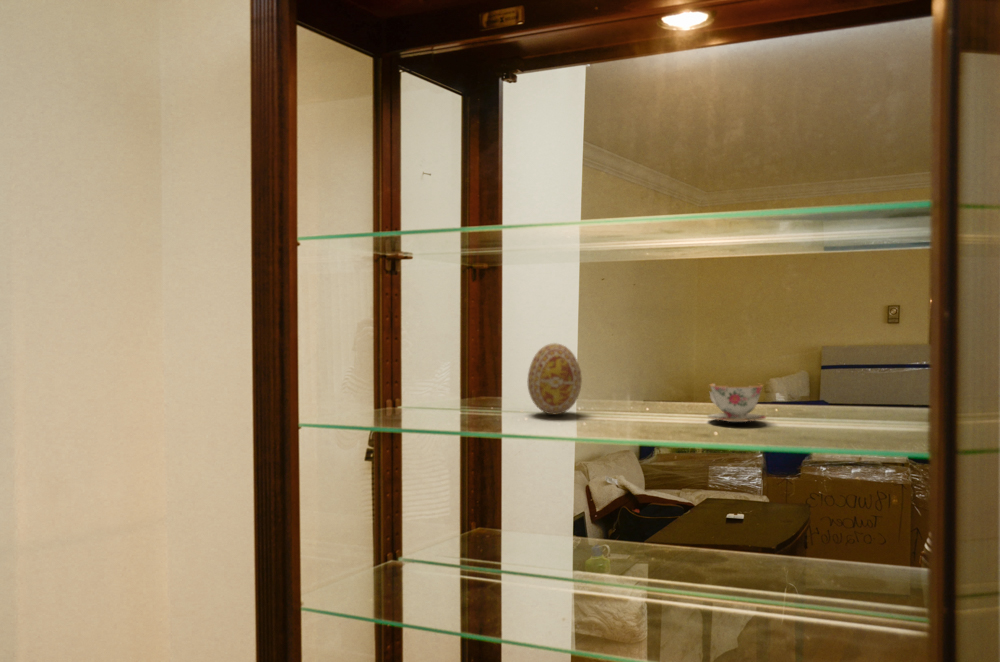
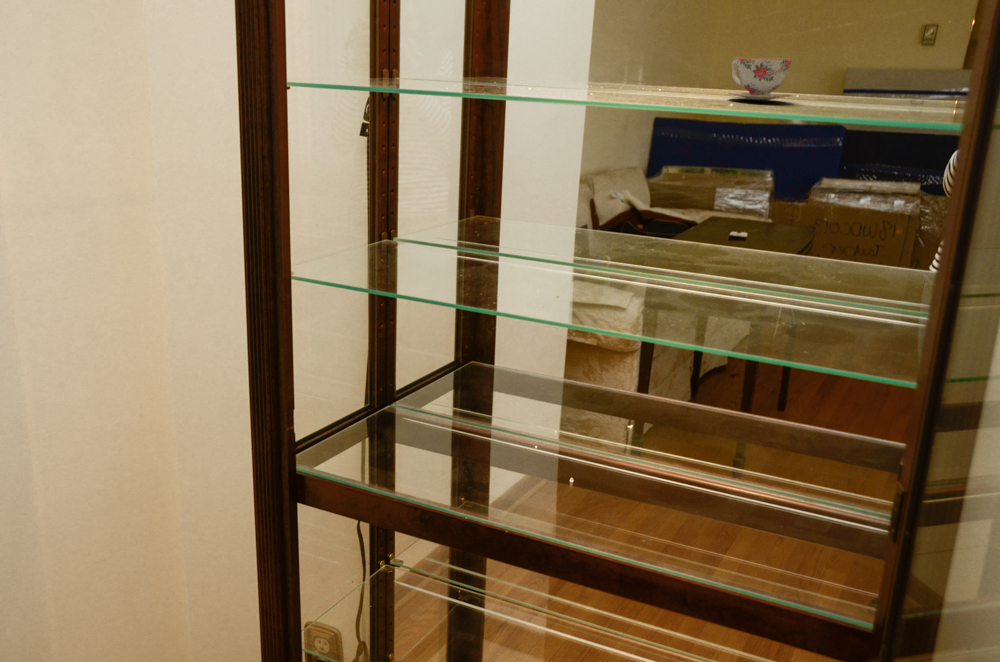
decorative egg: present [527,343,582,414] -> none [536,6,595,88]

